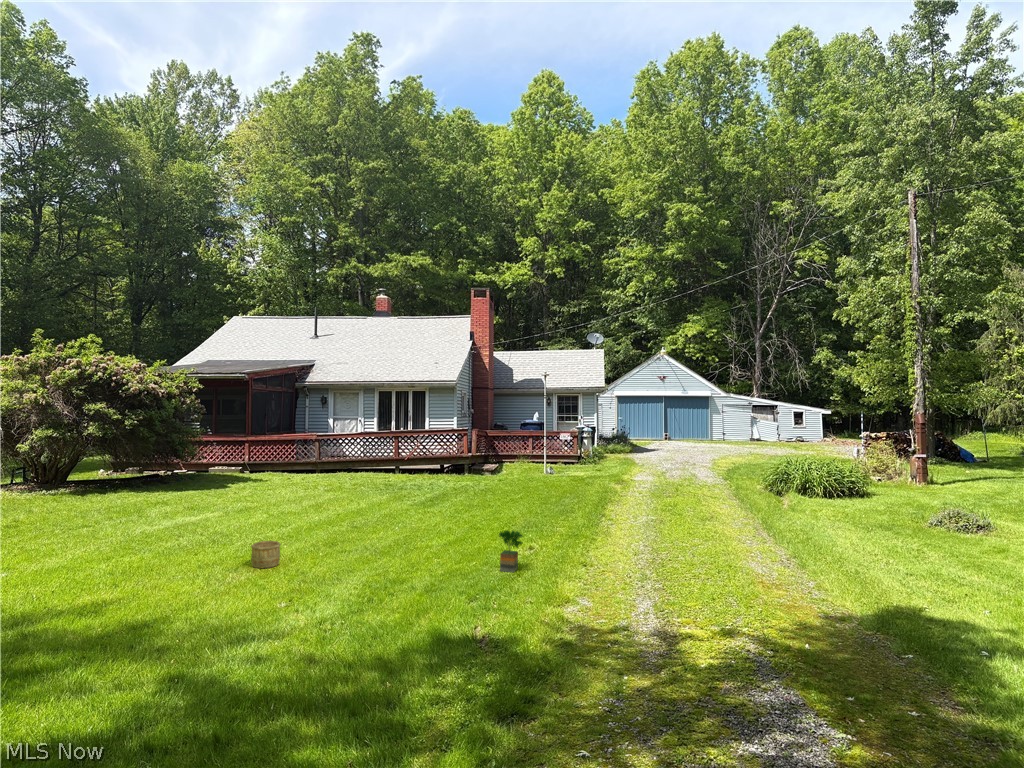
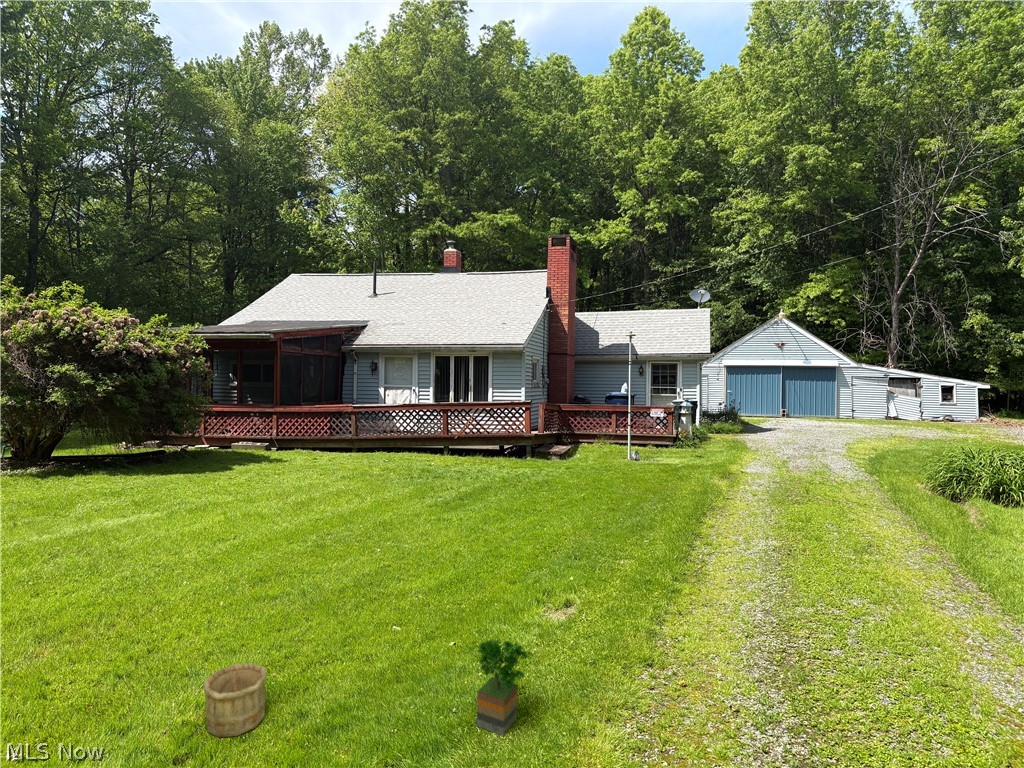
wooden bucket: present [251,541,281,568] -> present [203,663,267,738]

